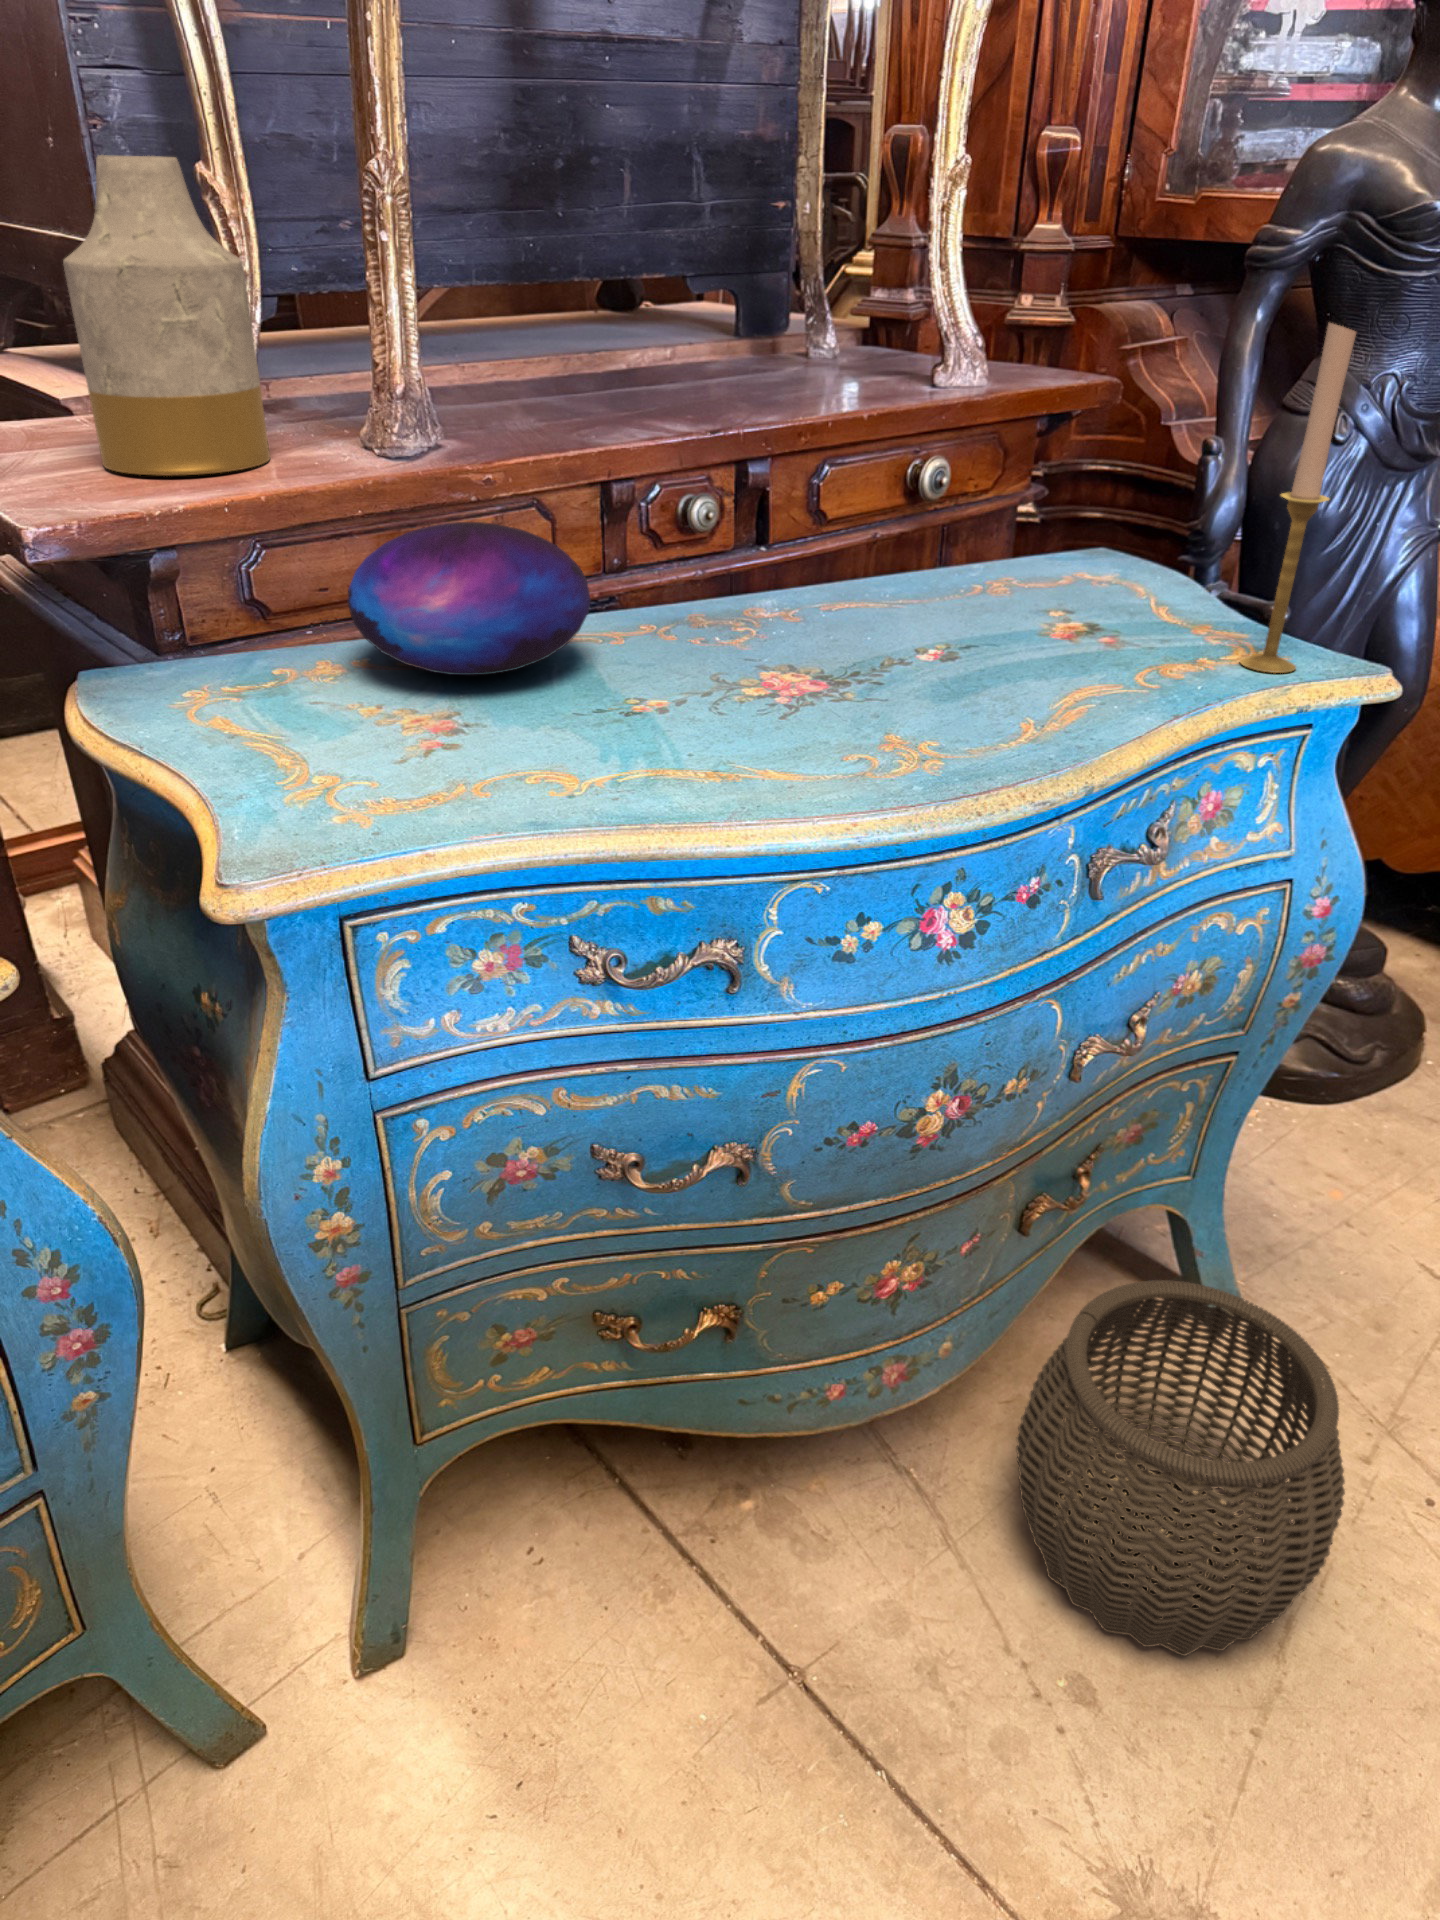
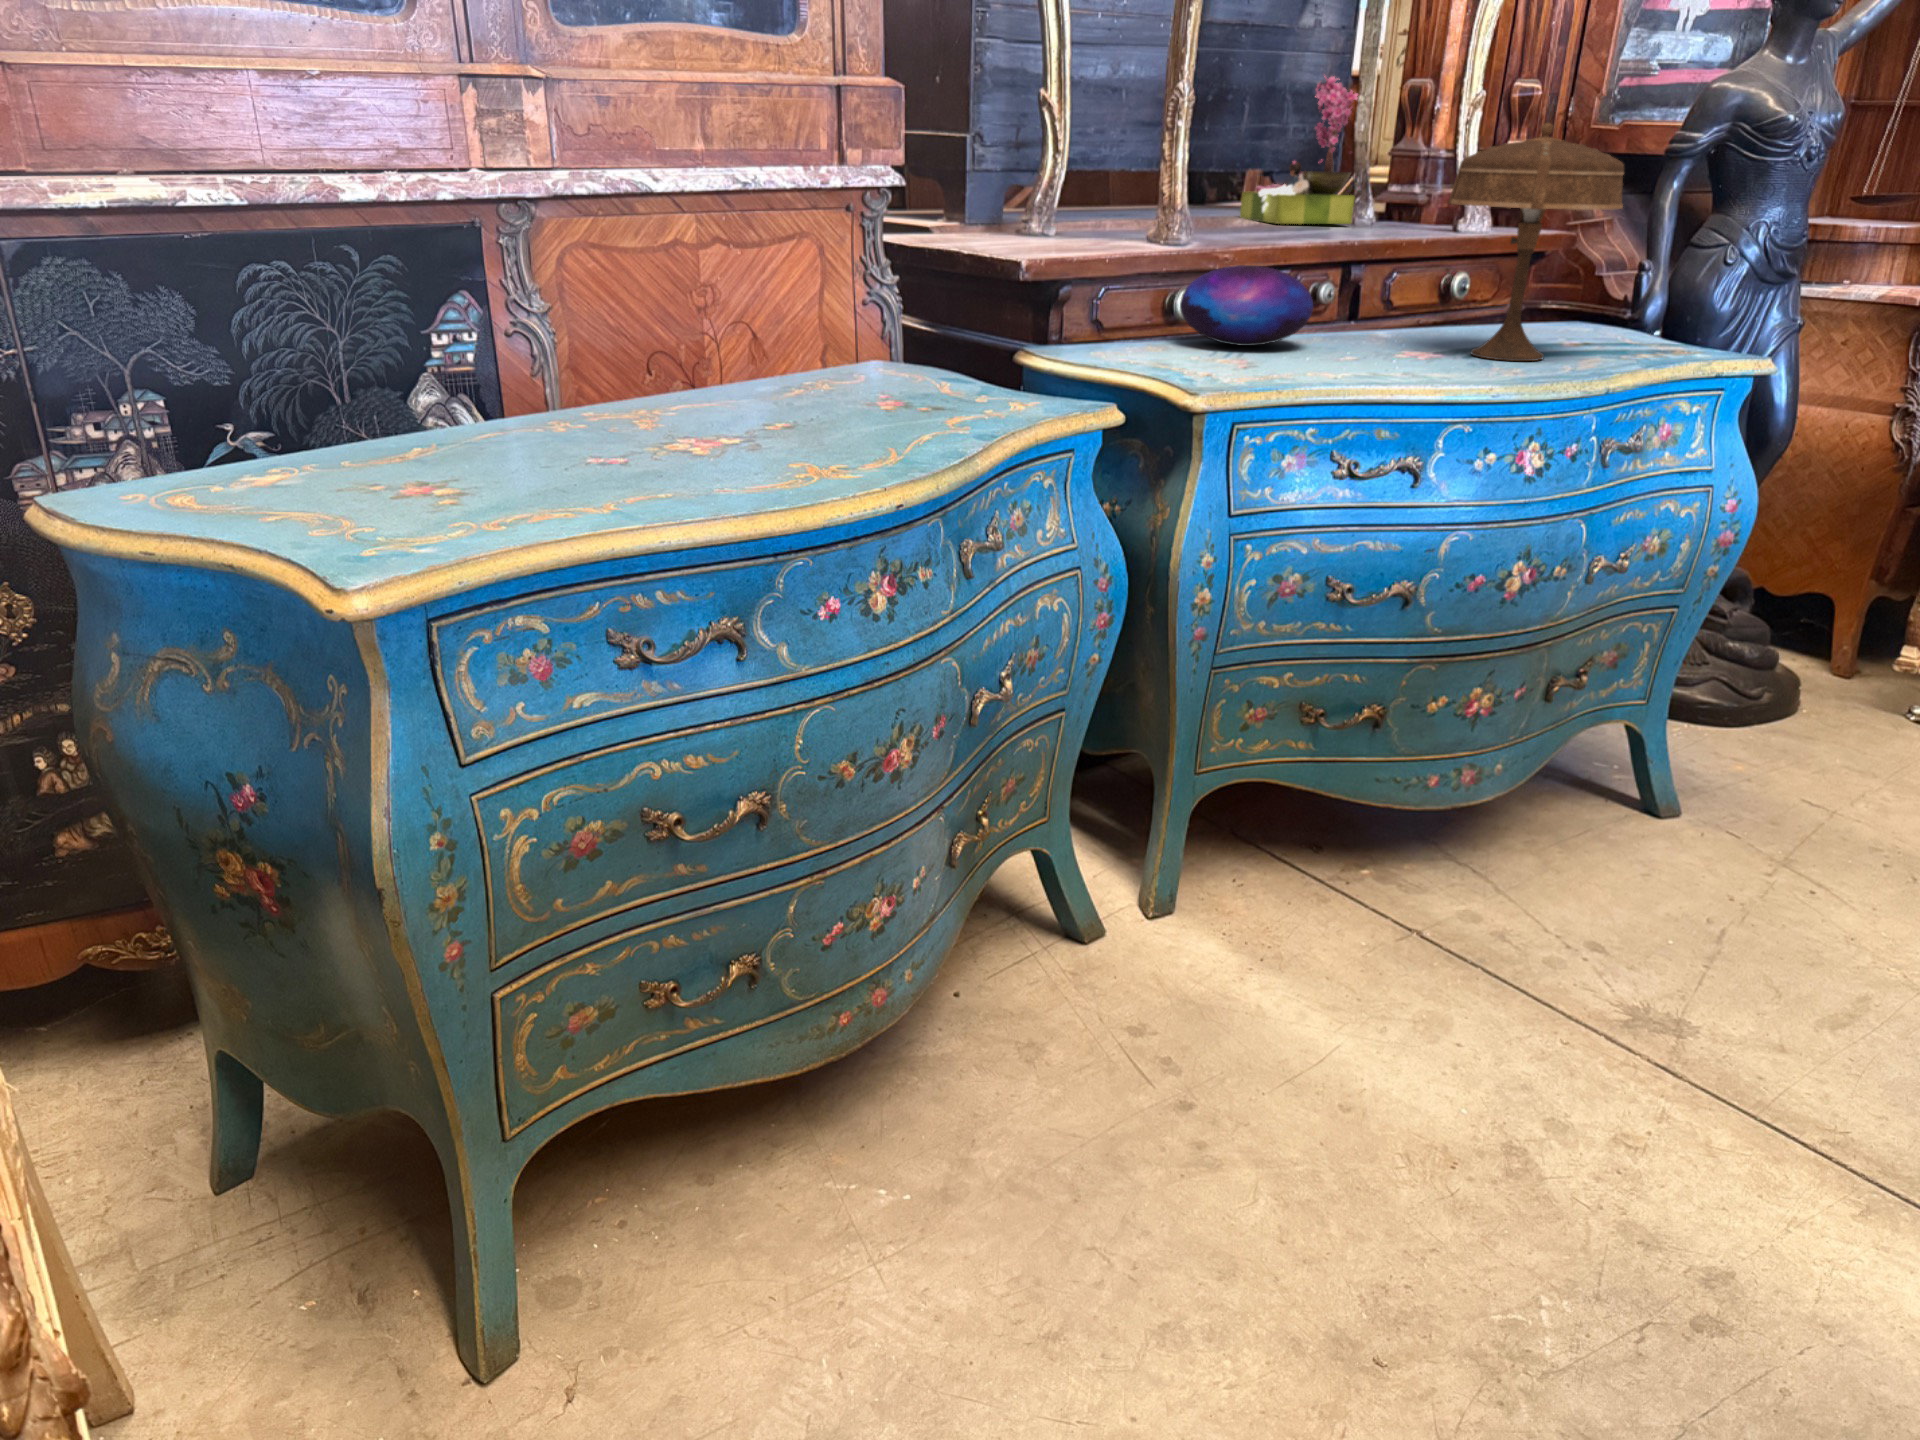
flower arrangement: none [612,128,774,379] -> present [1240,76,1358,224]
vase: present [63,155,270,476] -> none [1020,78,1115,246]
table lamp: none [807,257,1117,703] -> present [1448,123,1624,361]
candlestick: present [1240,323,1356,673] -> none [1683,159,1754,359]
woven basket: present [1016,1280,1345,1656] -> none [1541,725,1754,933]

